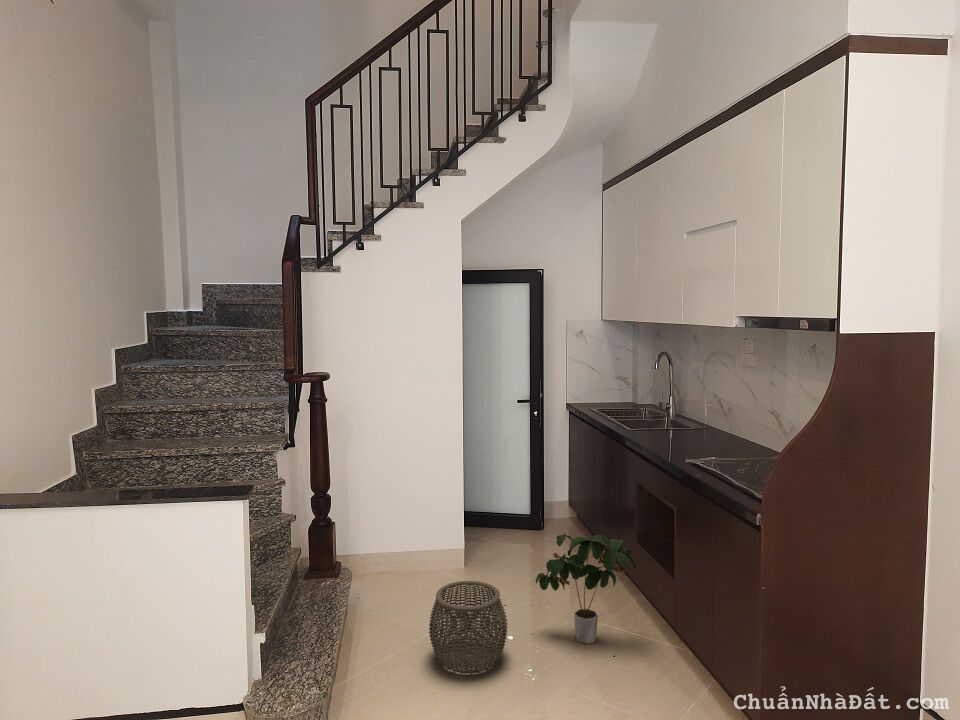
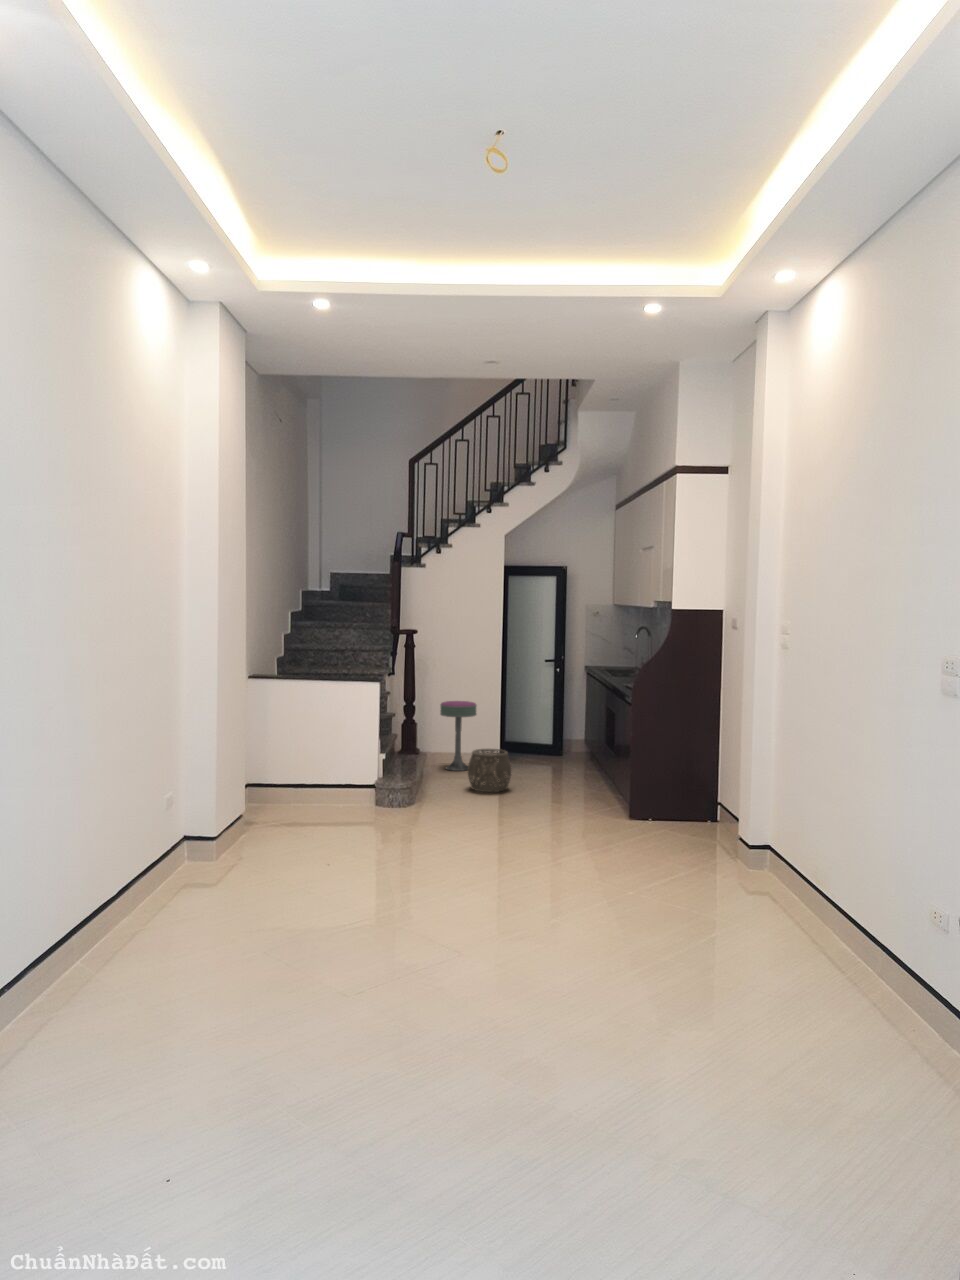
bar stool: none [371,477,429,593] -> present [440,701,476,771]
potted plant: present [536,533,636,644] -> none [533,725,590,789]

